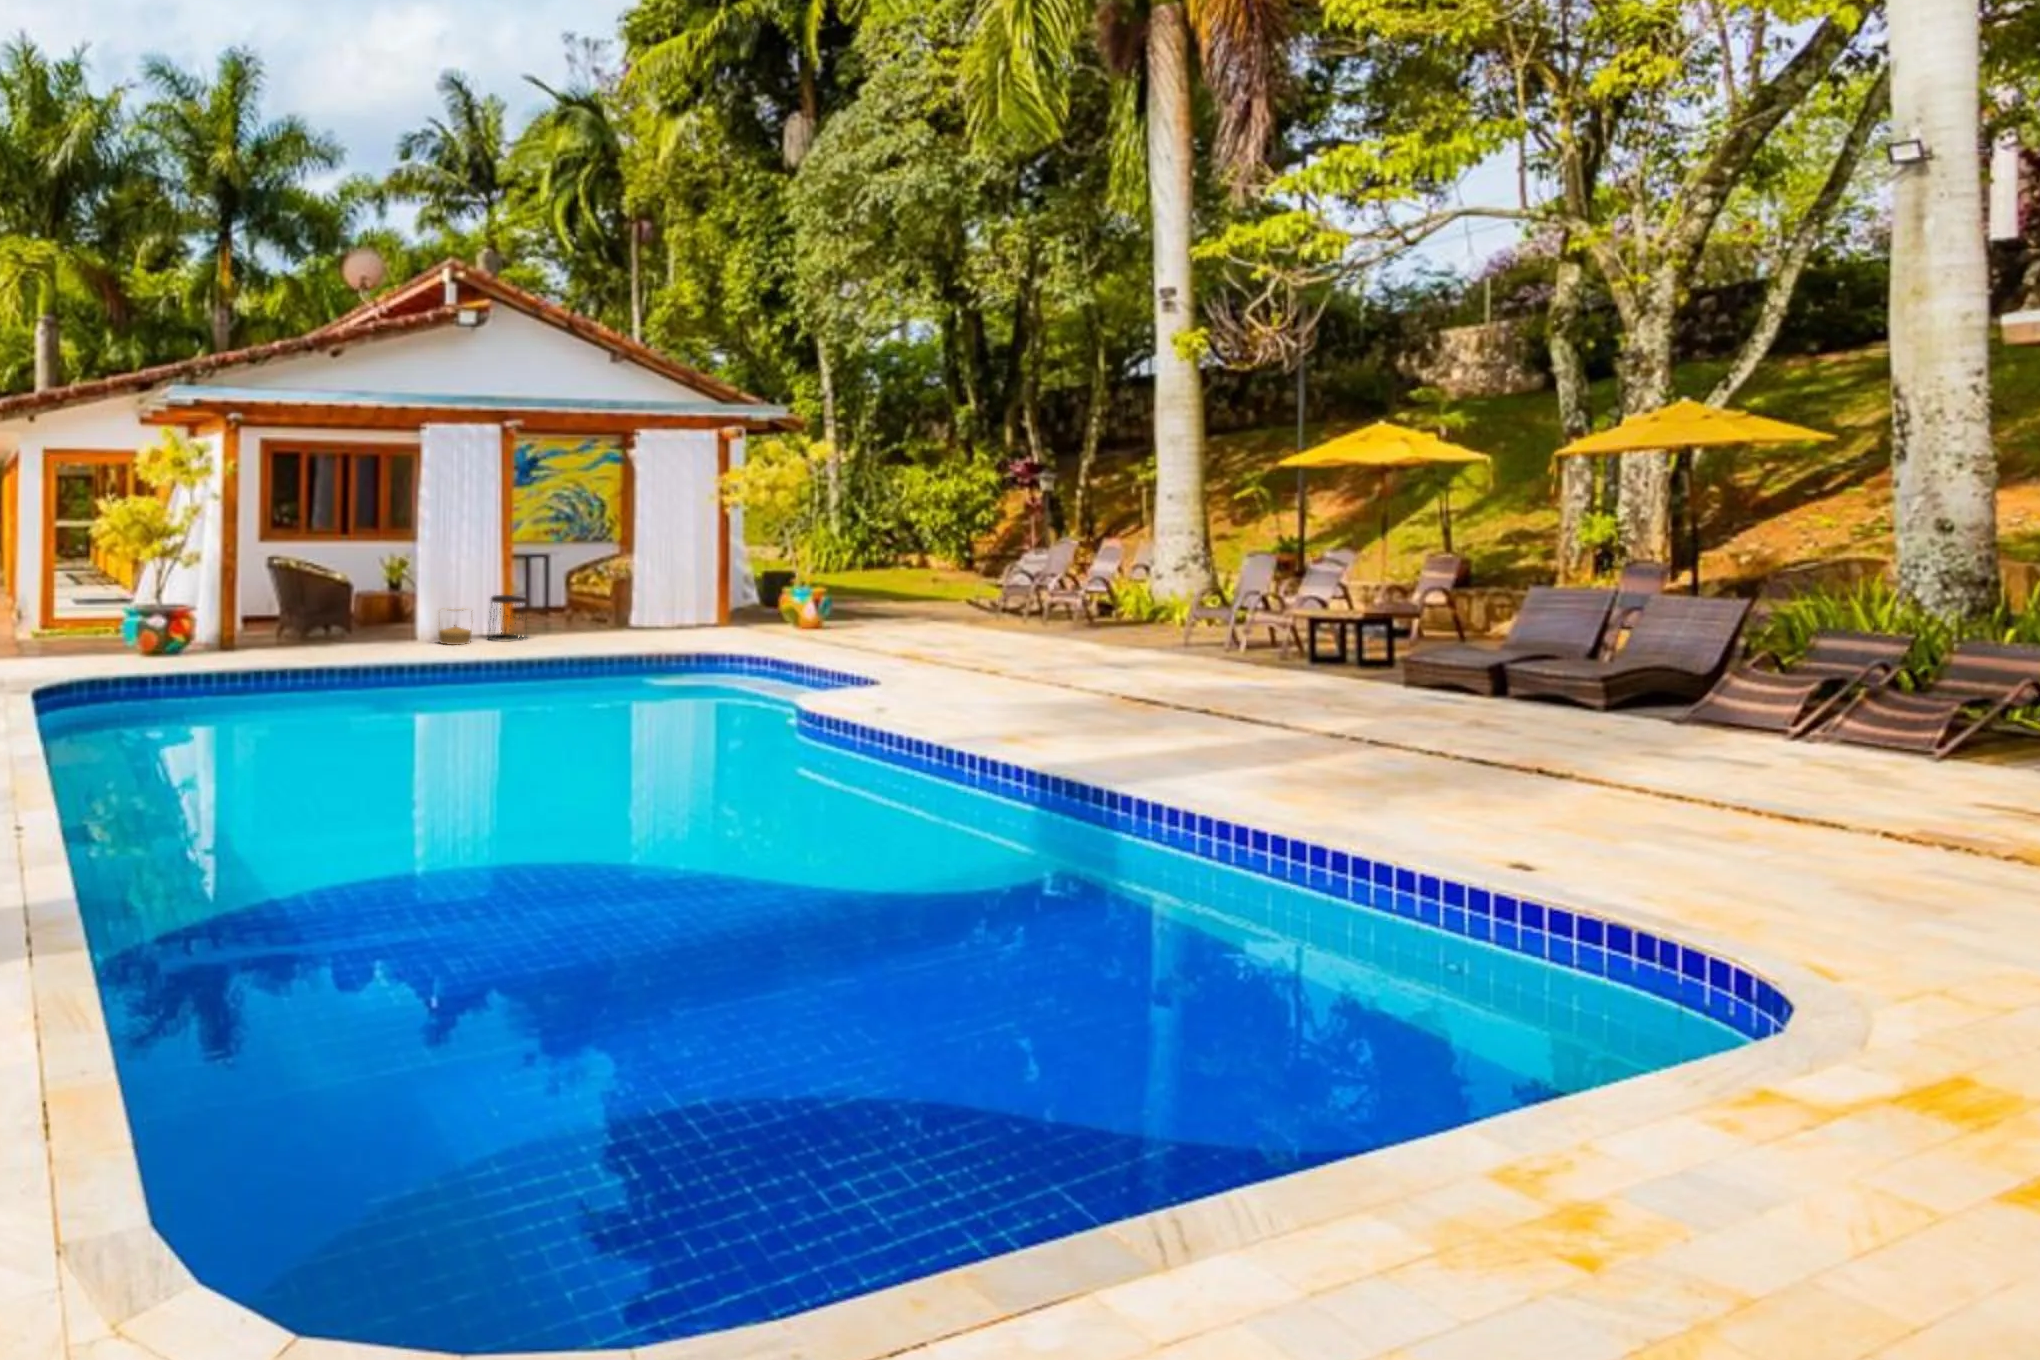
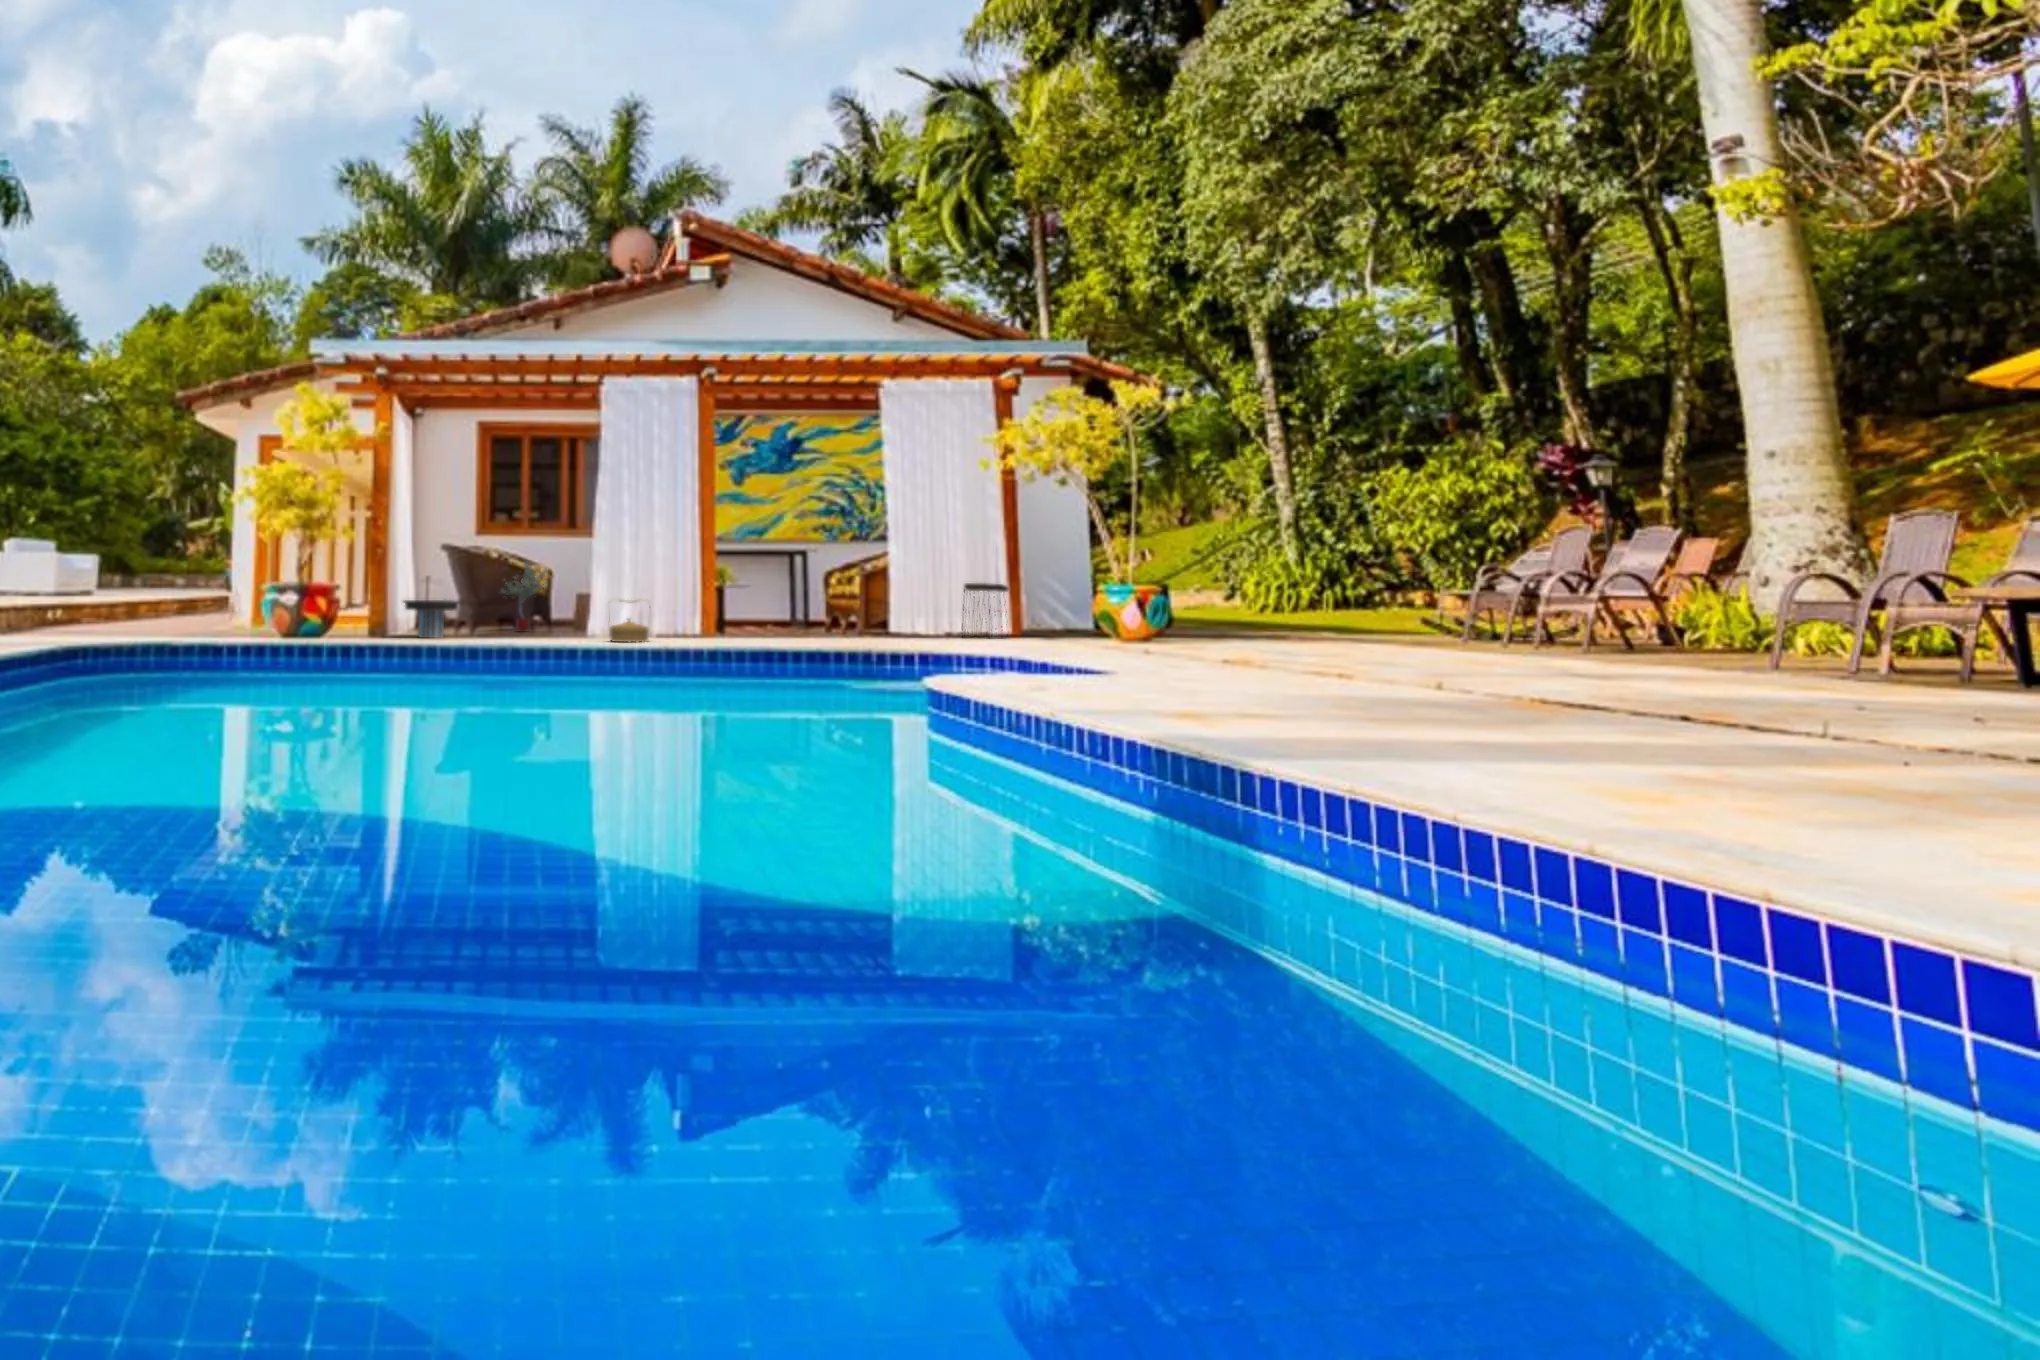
potted tree: none [295,561,336,625] -> present [502,561,547,632]
stool: present [488,595,528,640] -> present [962,583,1009,637]
side table: none [231,605,285,642] -> present [404,600,459,638]

